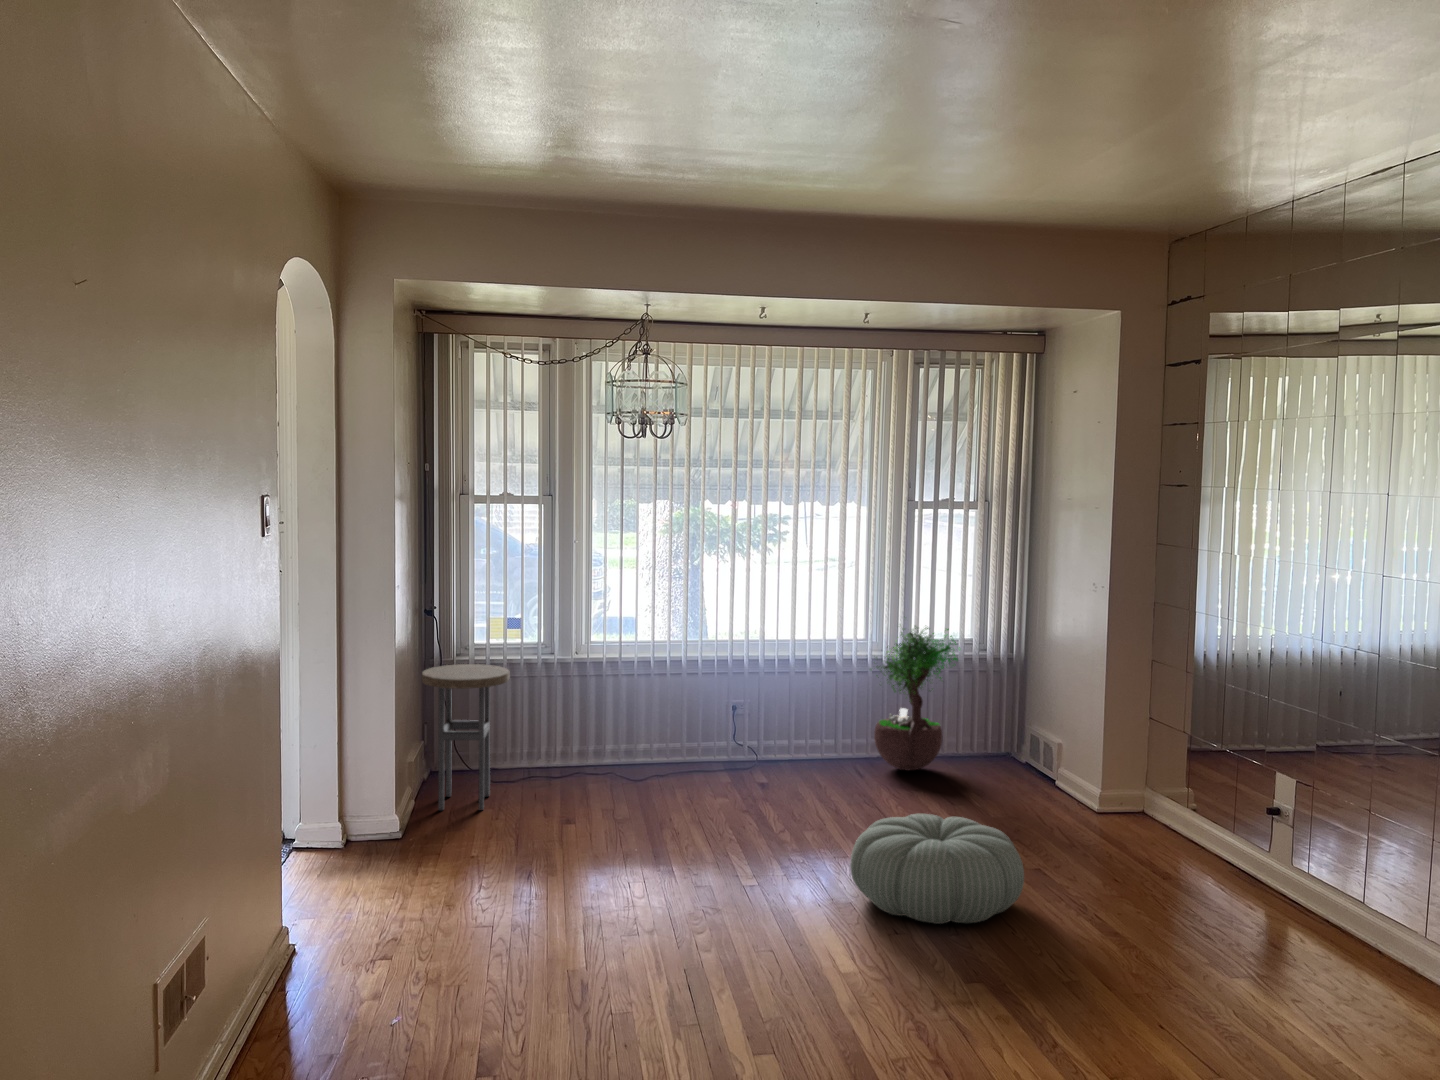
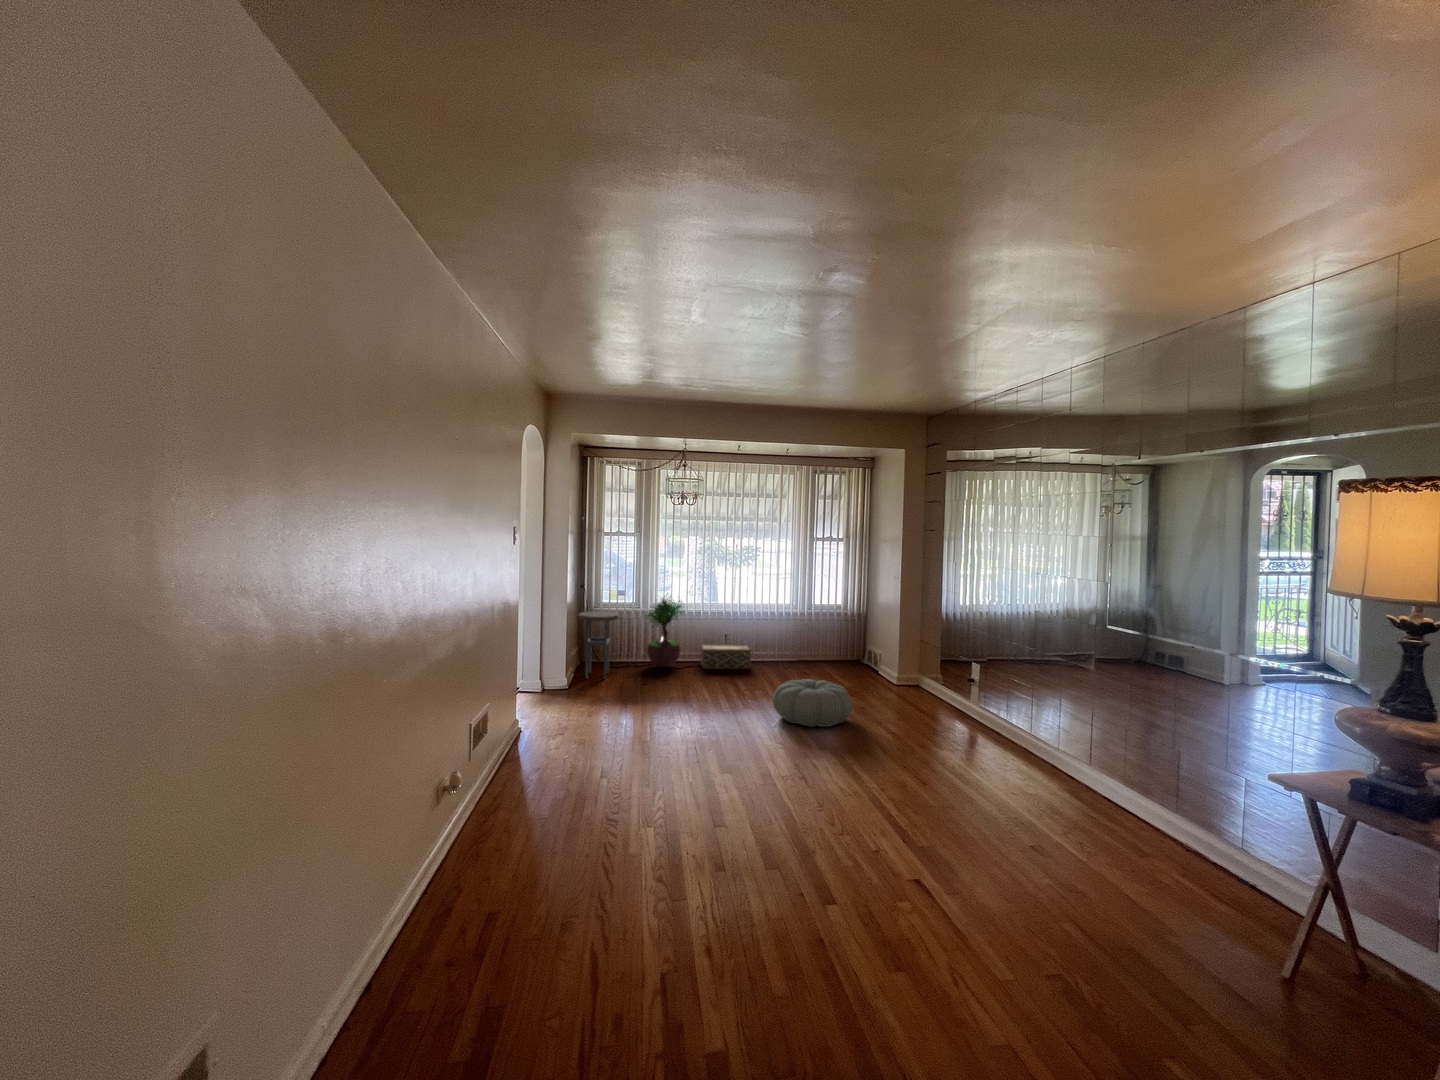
potted tree: present [874,626,960,771] -> present [647,597,684,667]
woven basket: none [682,727,789,780] -> present [701,644,751,669]

